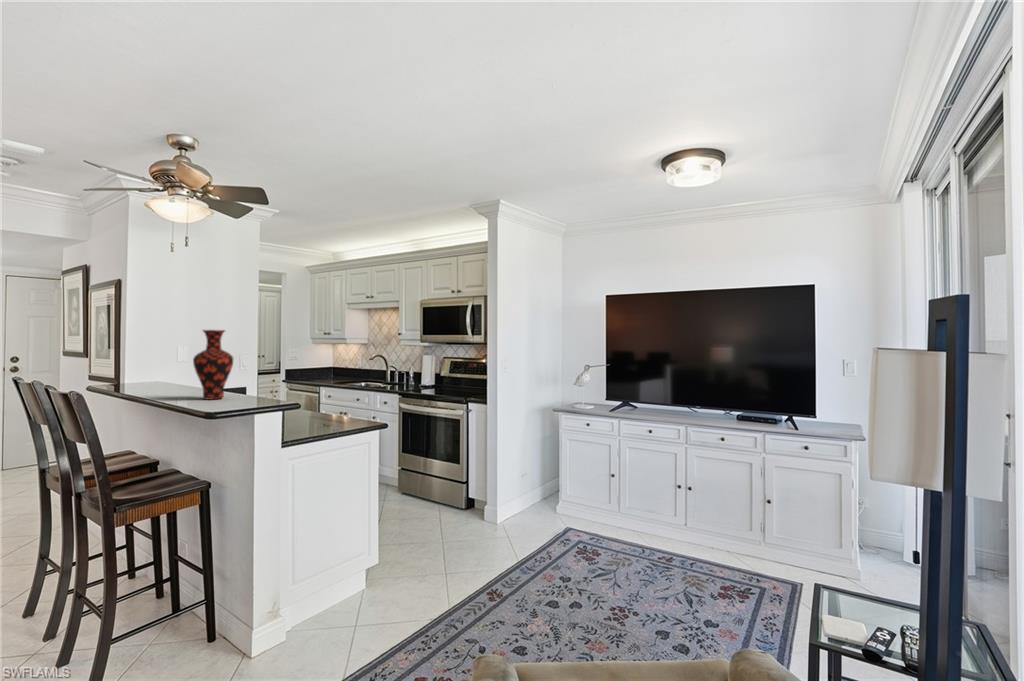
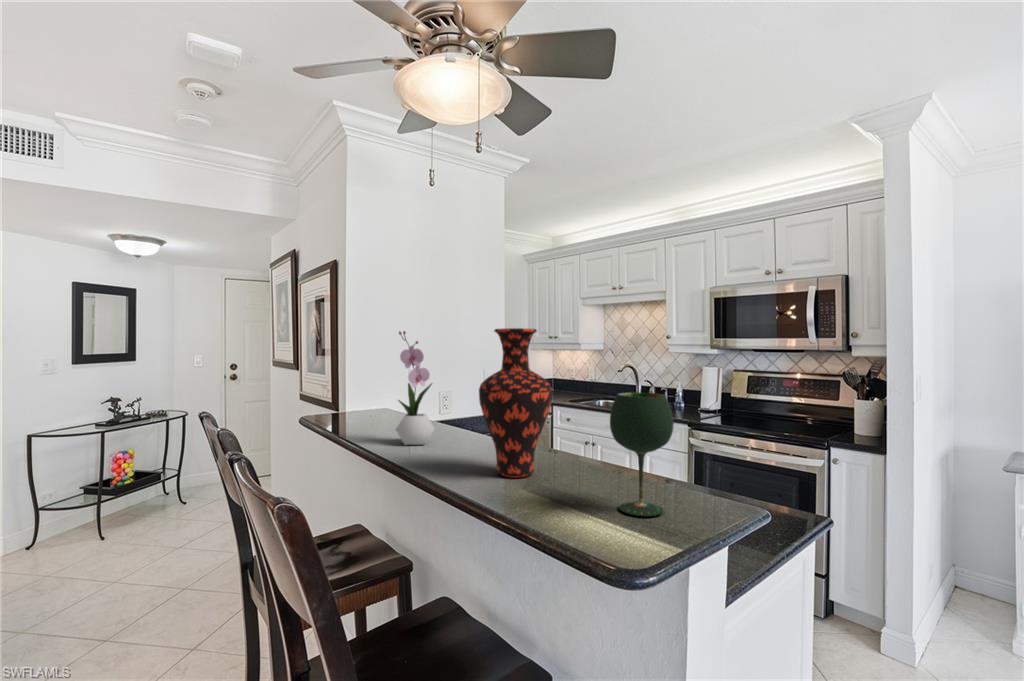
flower arrangement: none [155,330,181,393] -> present [396,331,435,445]
wine glass: none [242,357,269,404] -> present [610,392,674,516]

